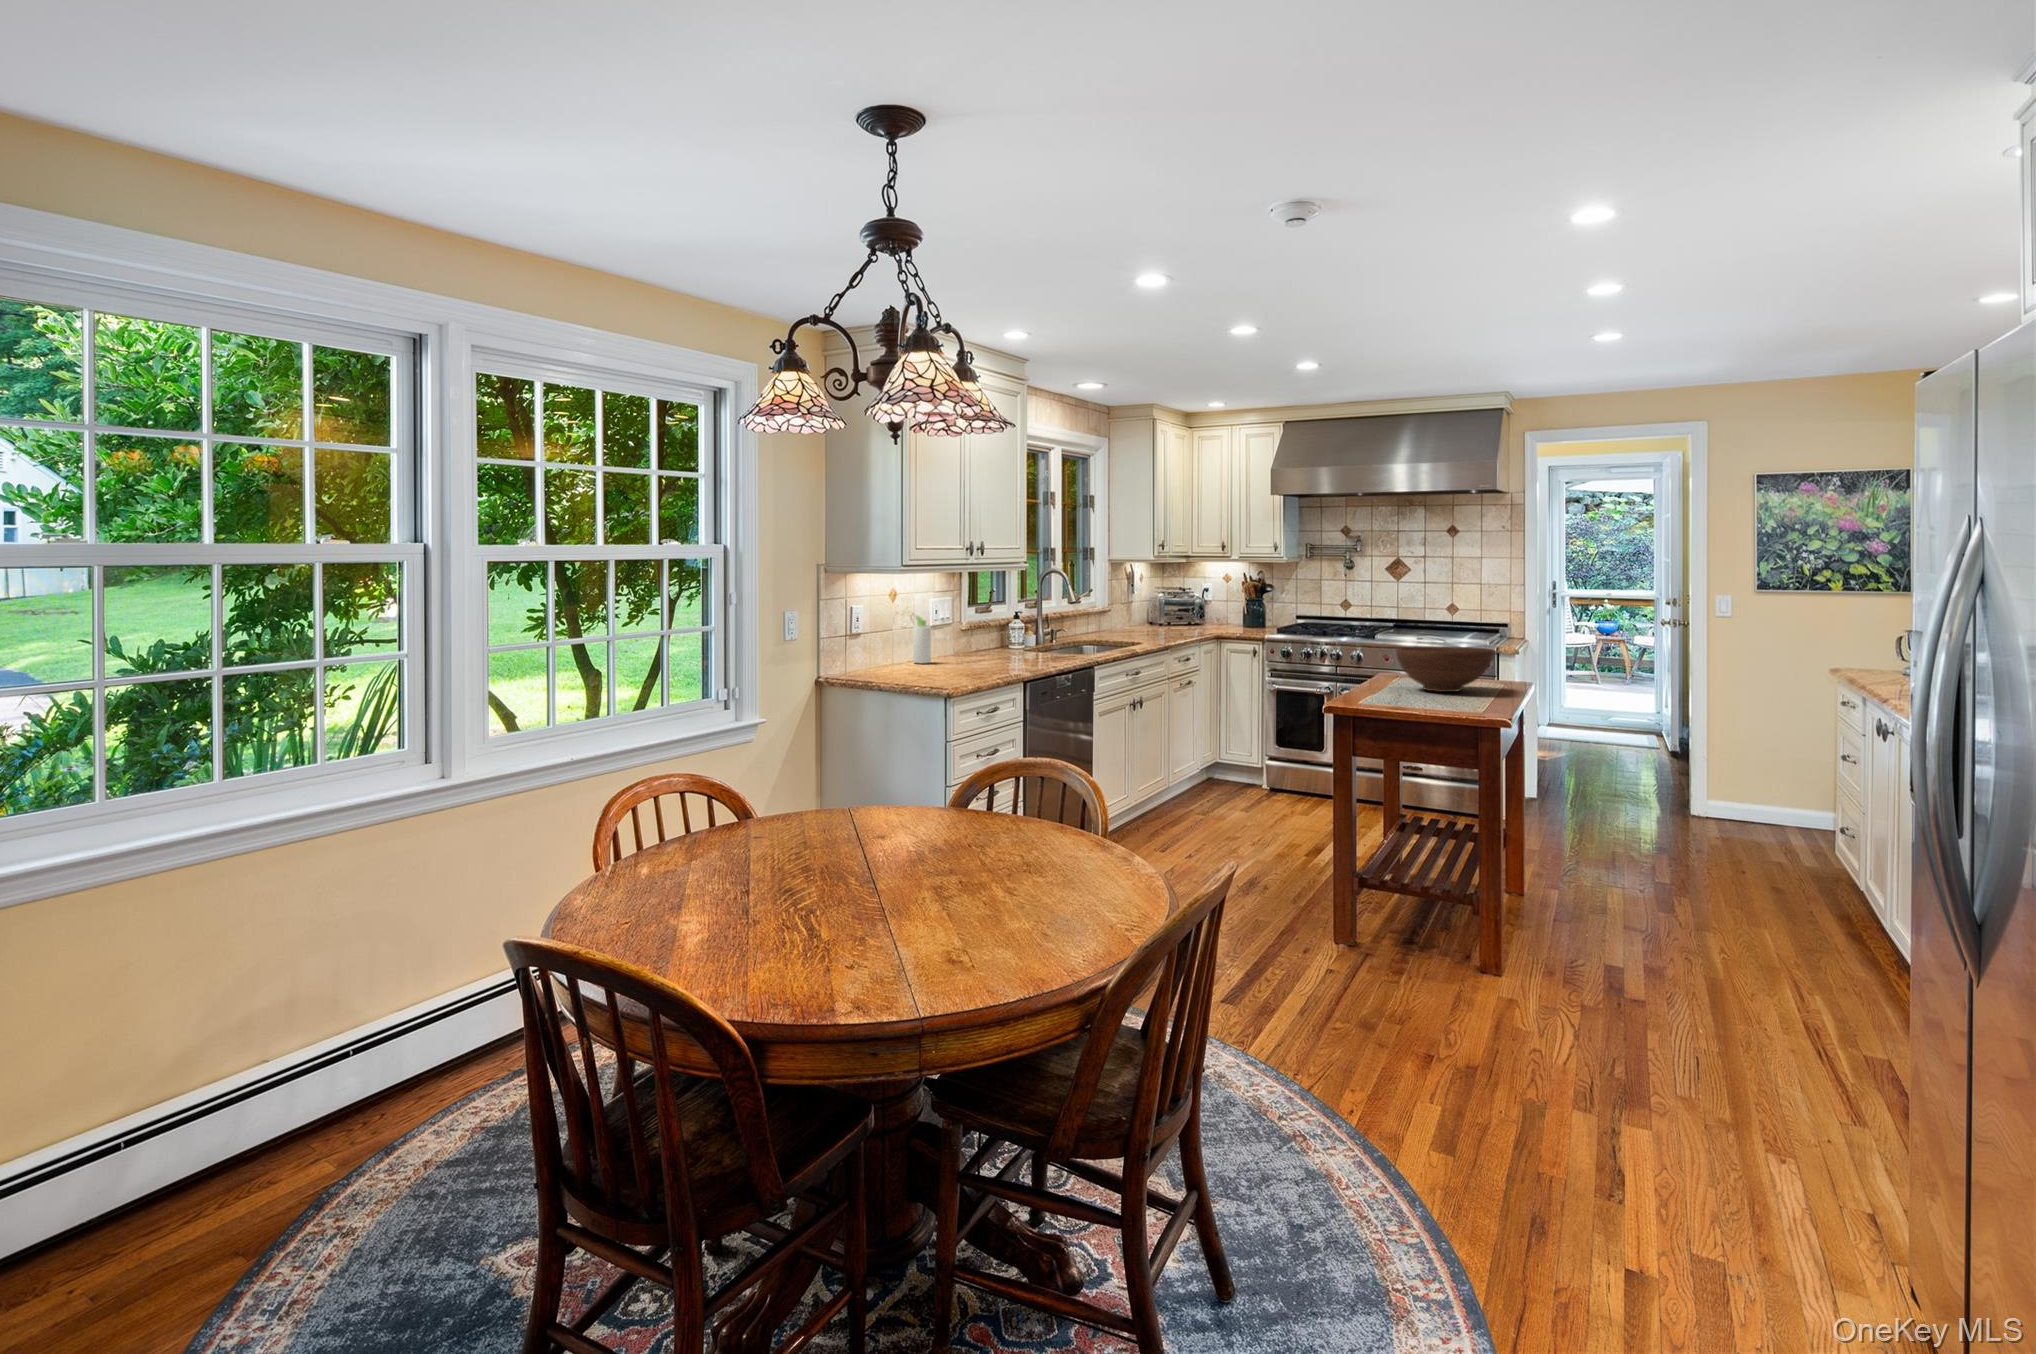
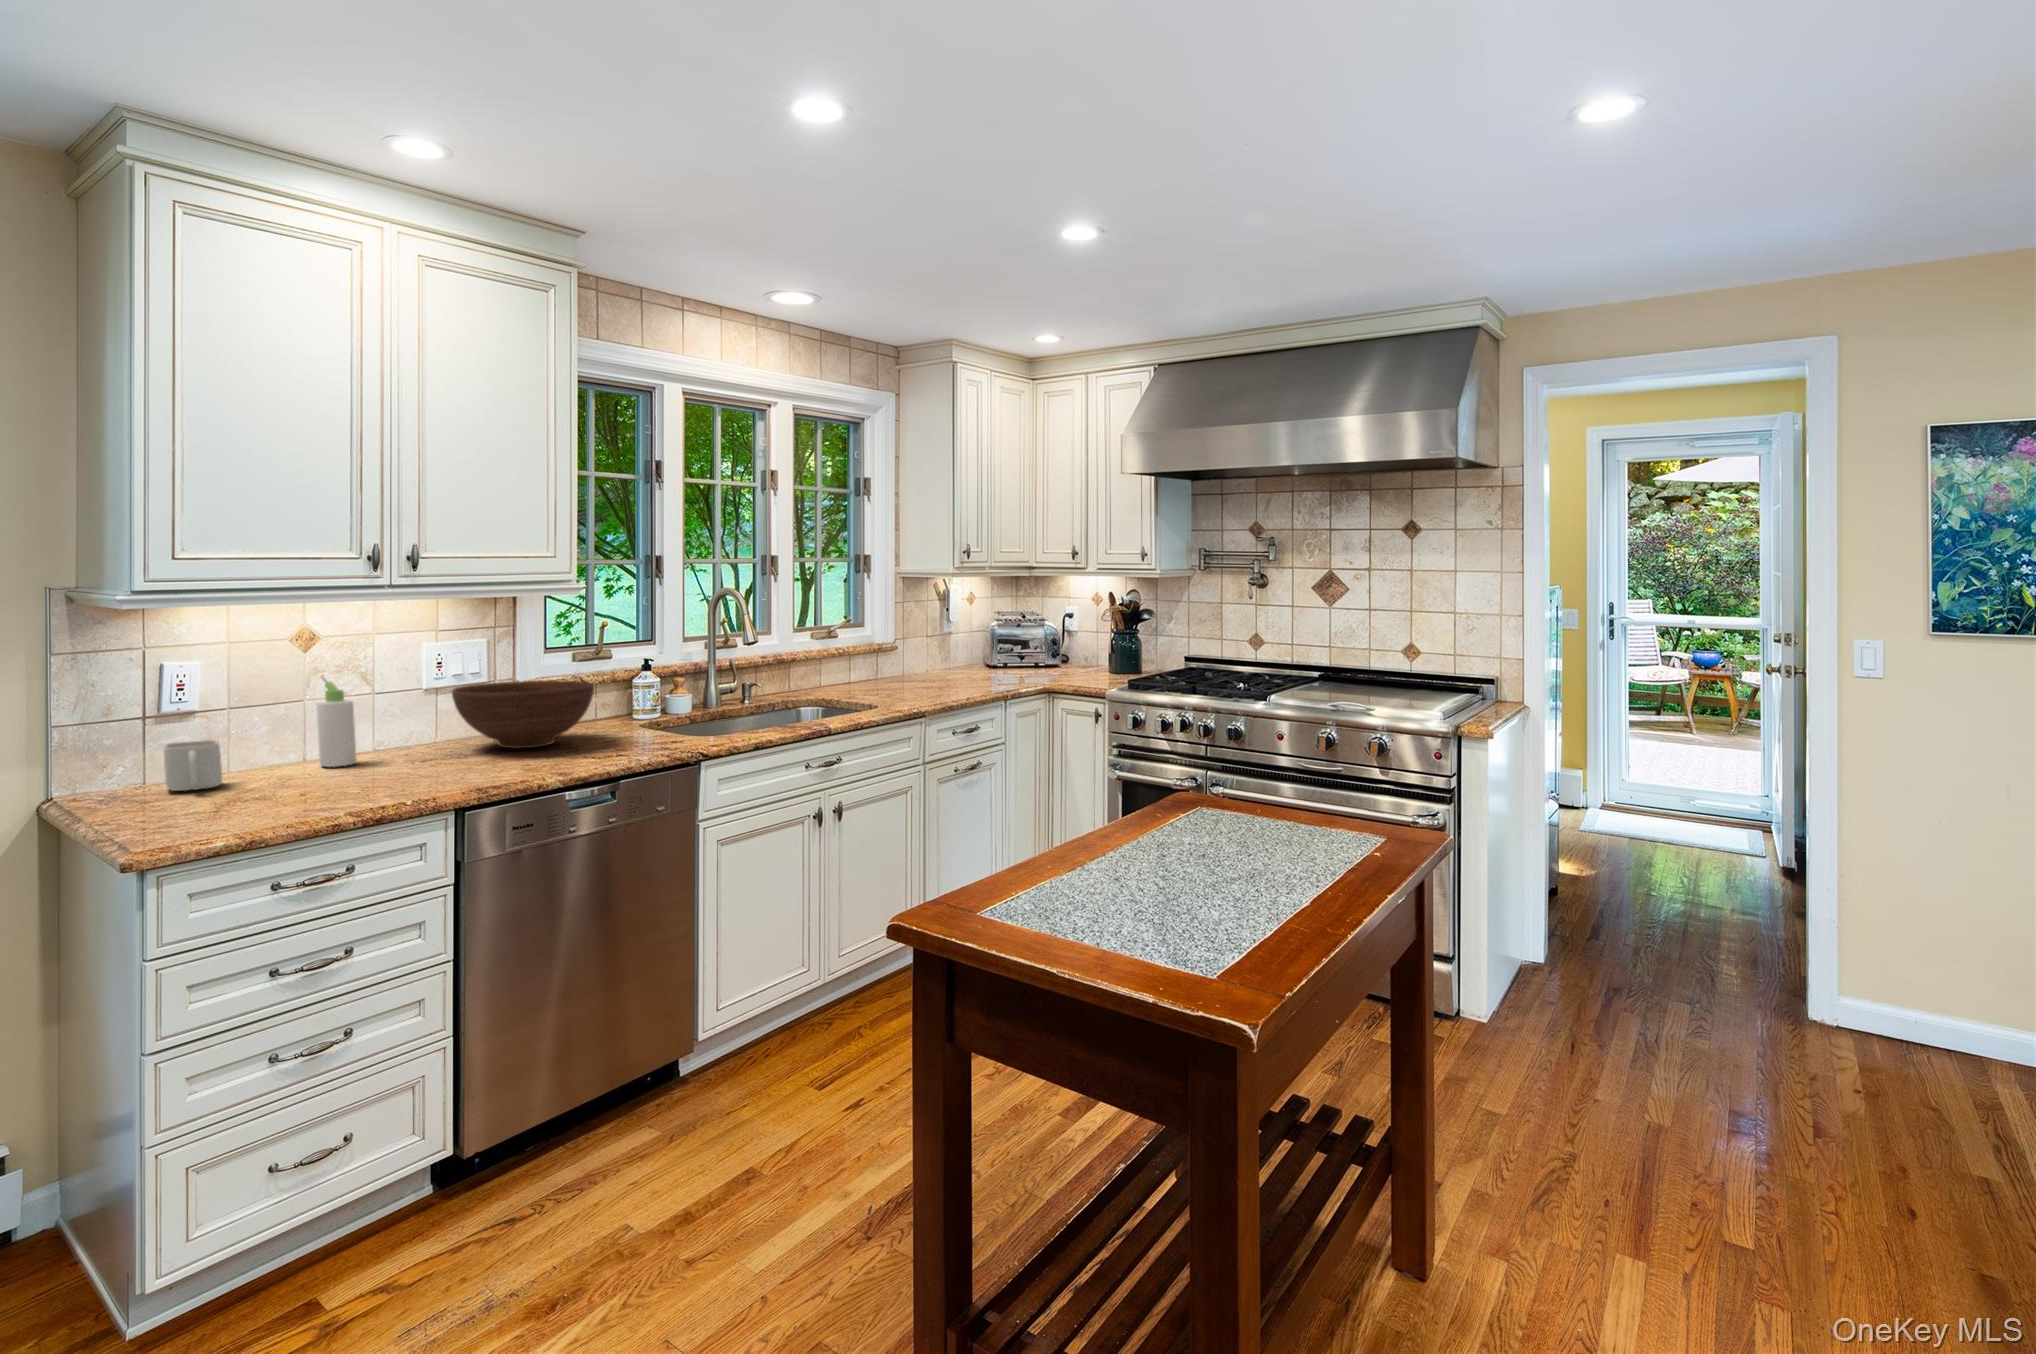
mug: none [871,645,901,670] -> present [164,740,222,791]
fruit bowl: present [1396,646,1494,692] -> present [452,681,594,748]

